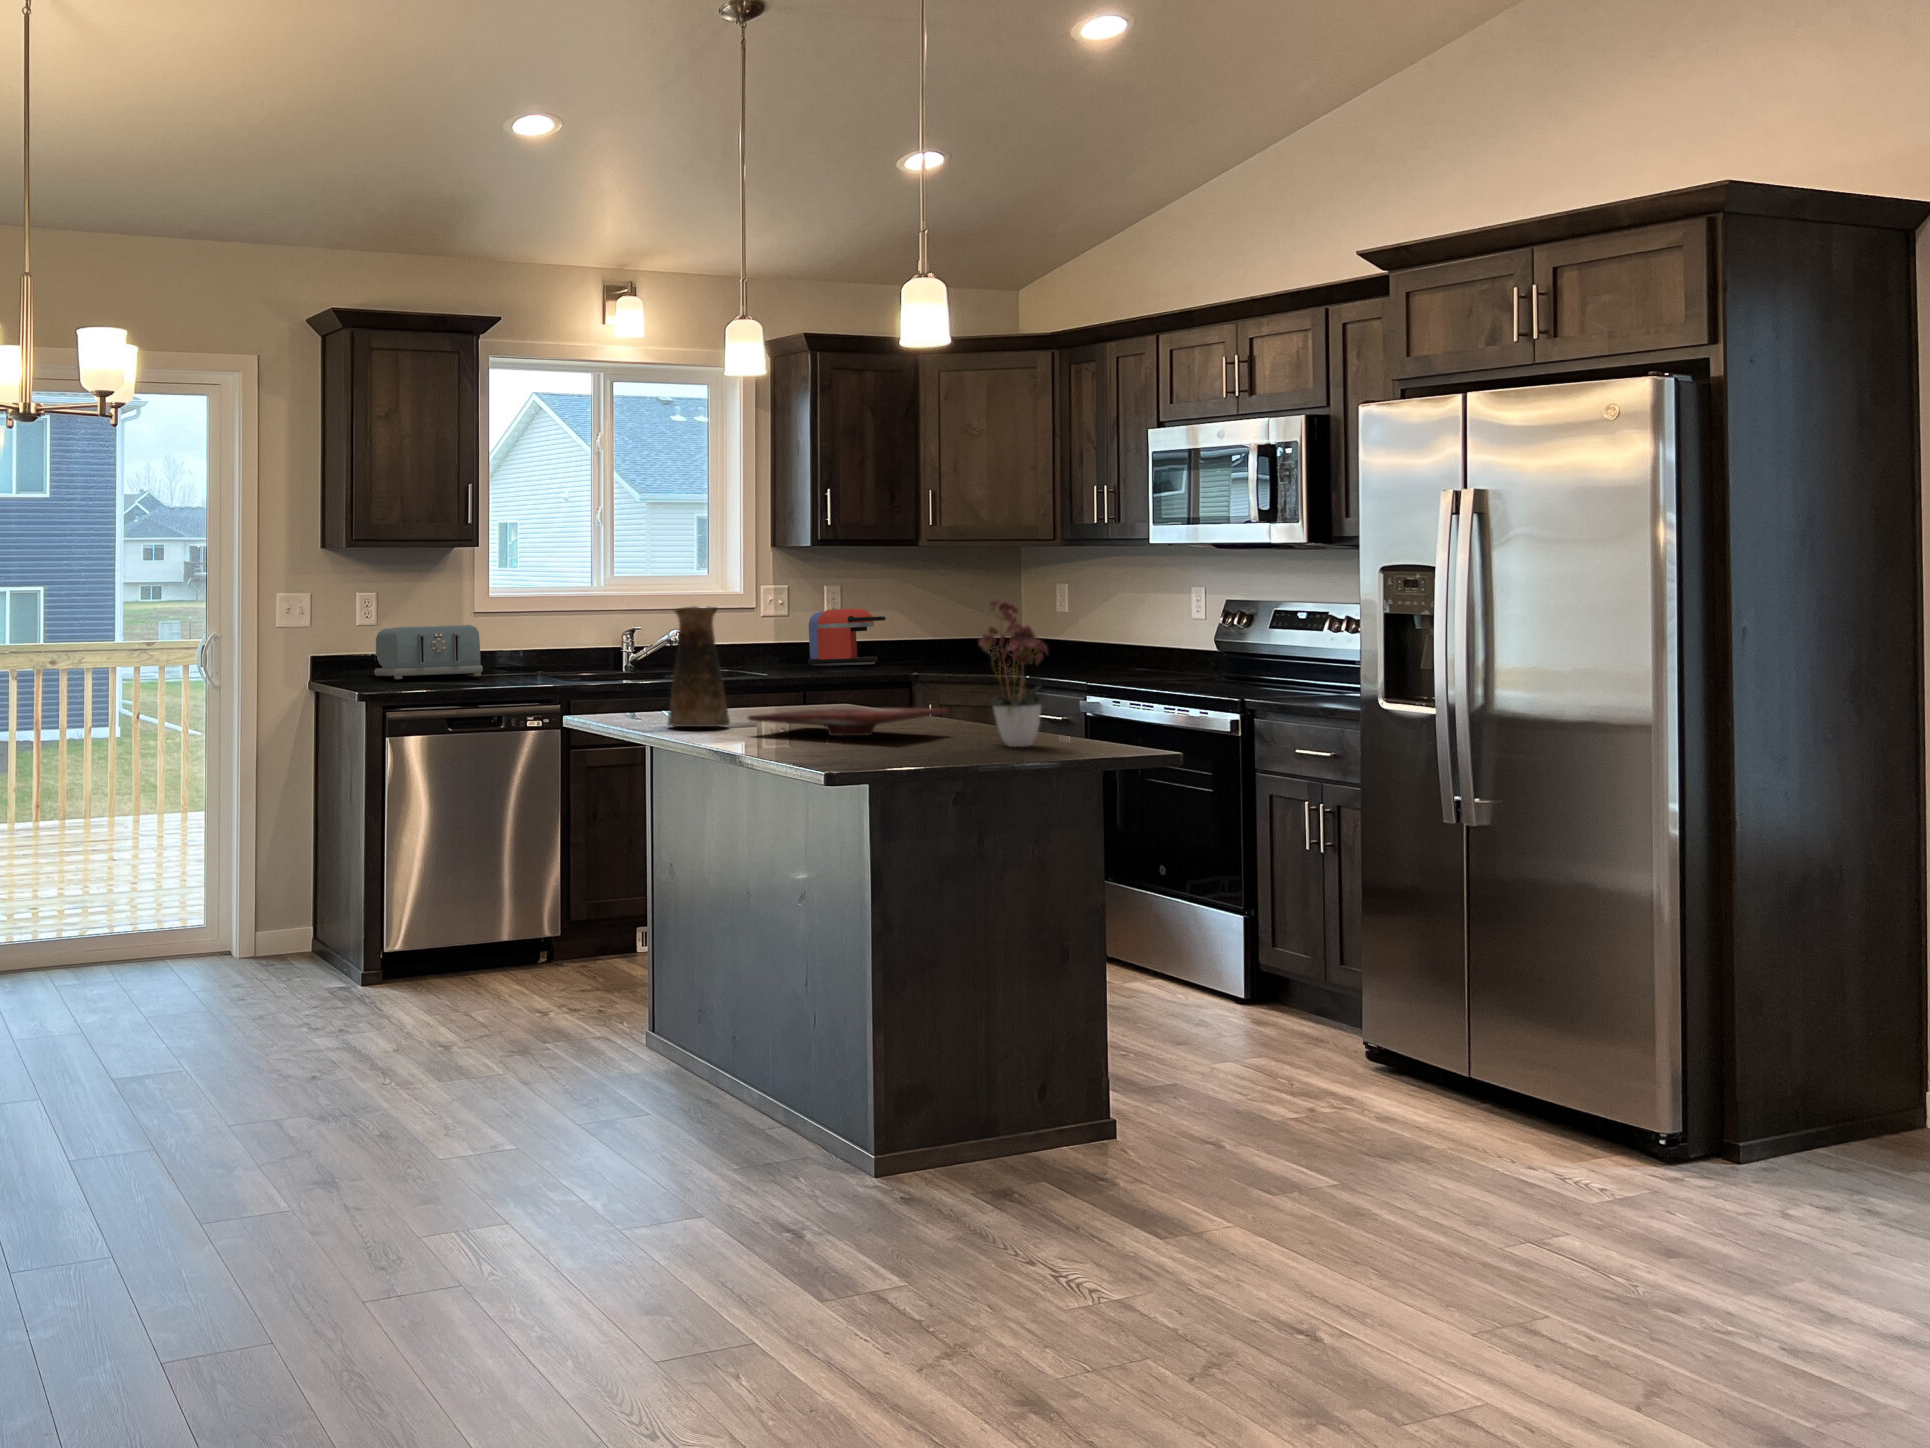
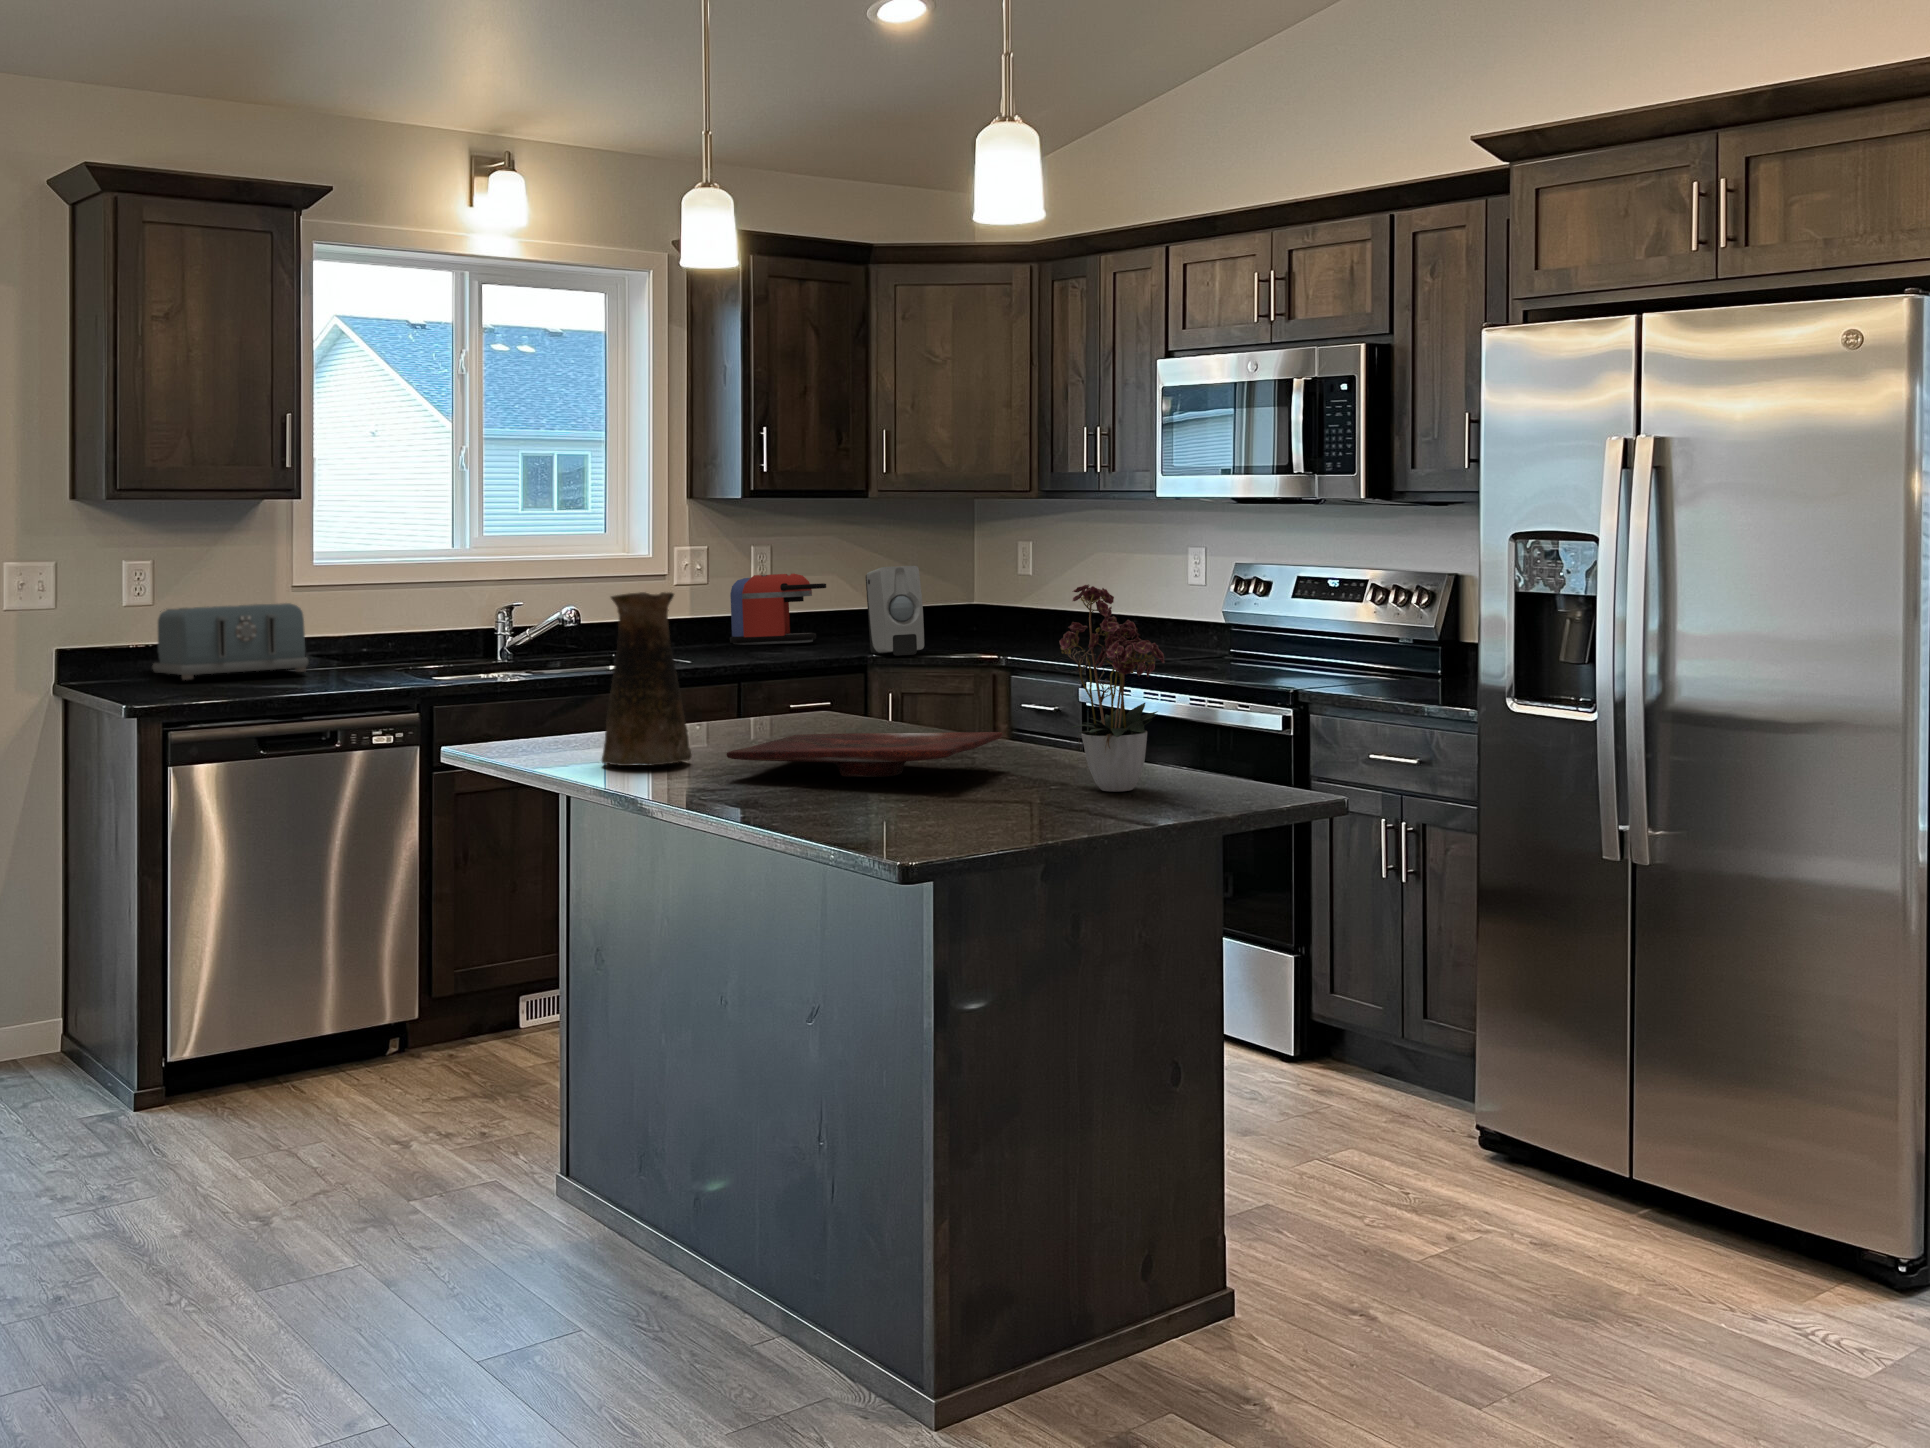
soap dispenser: none [913,601,958,673] -> present [866,566,924,655]

